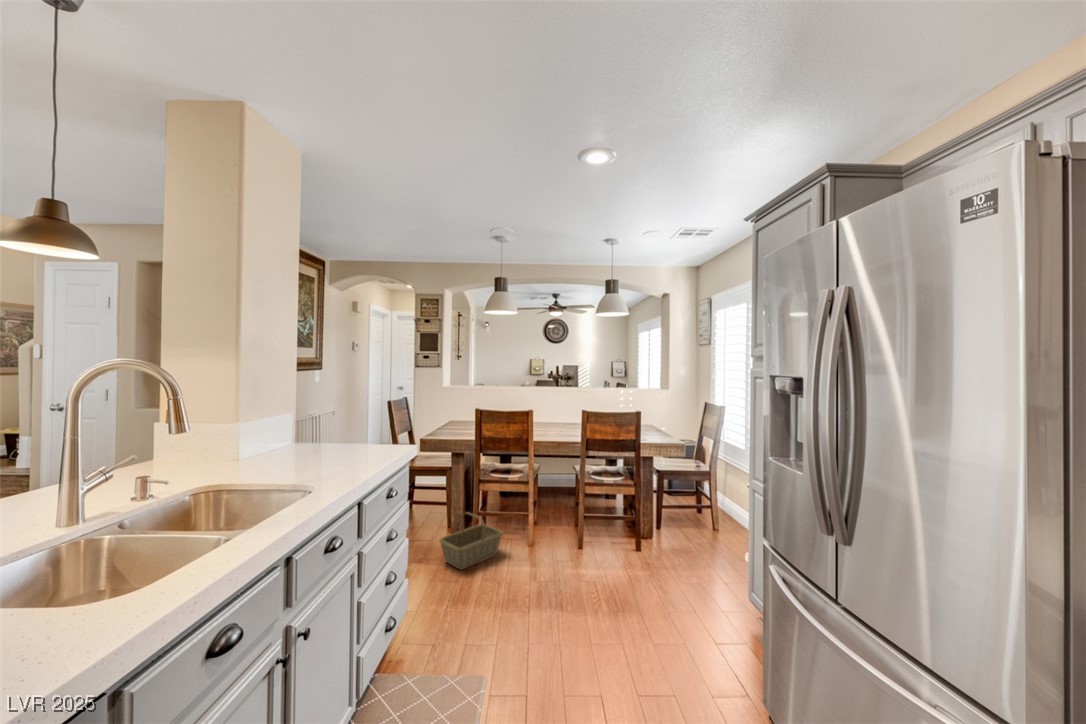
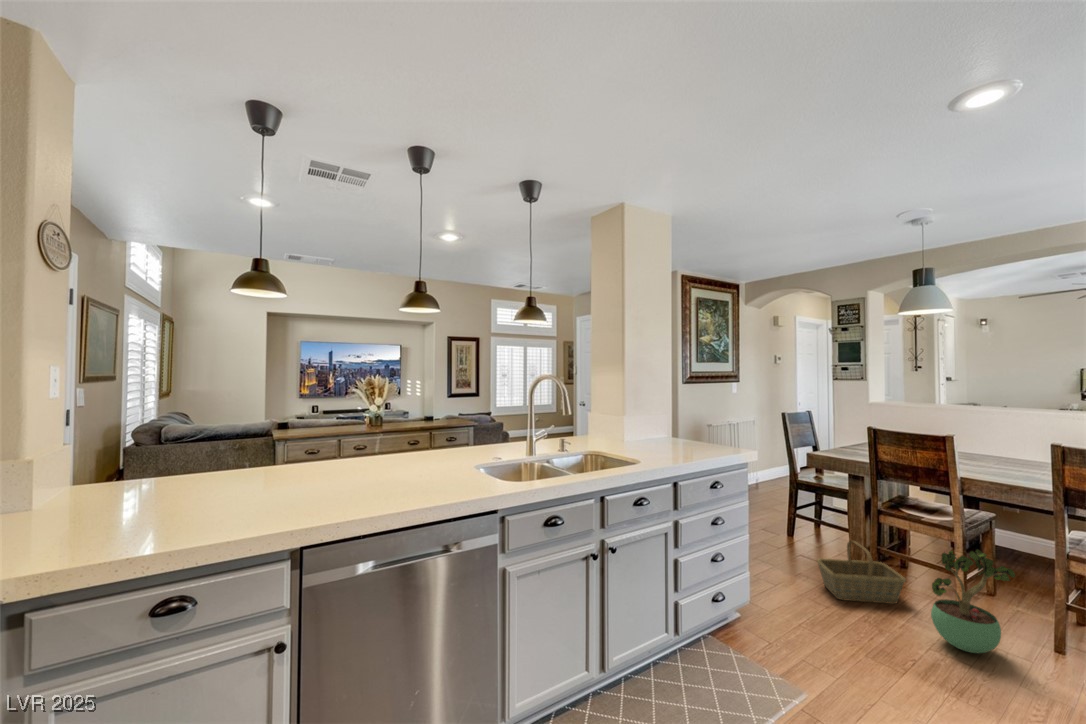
potted plant: none [529,495,574,573] -> present [931,549,1015,653]

